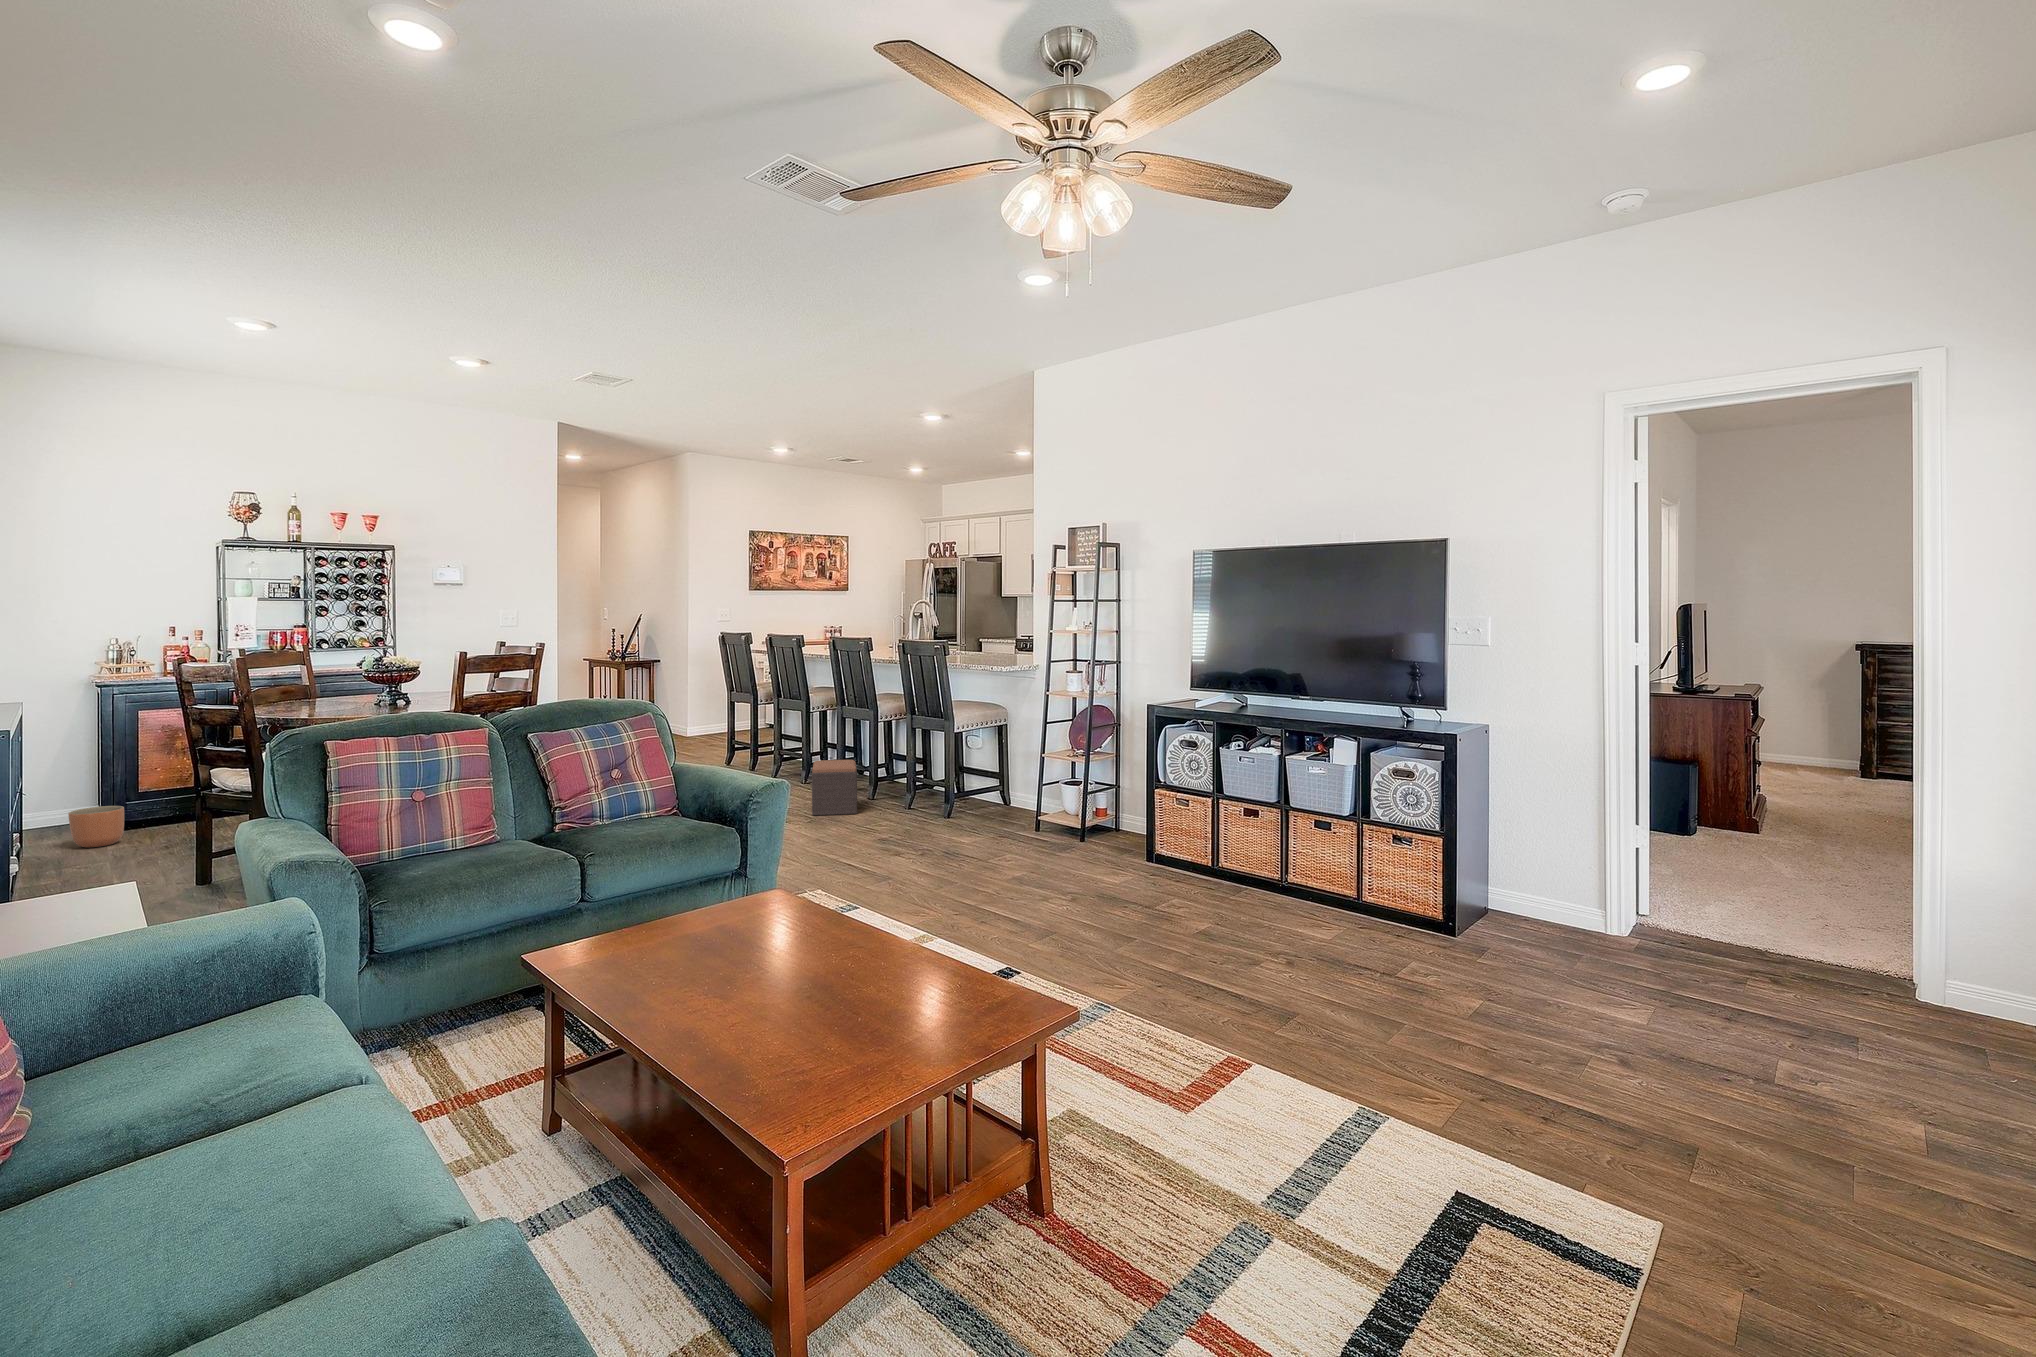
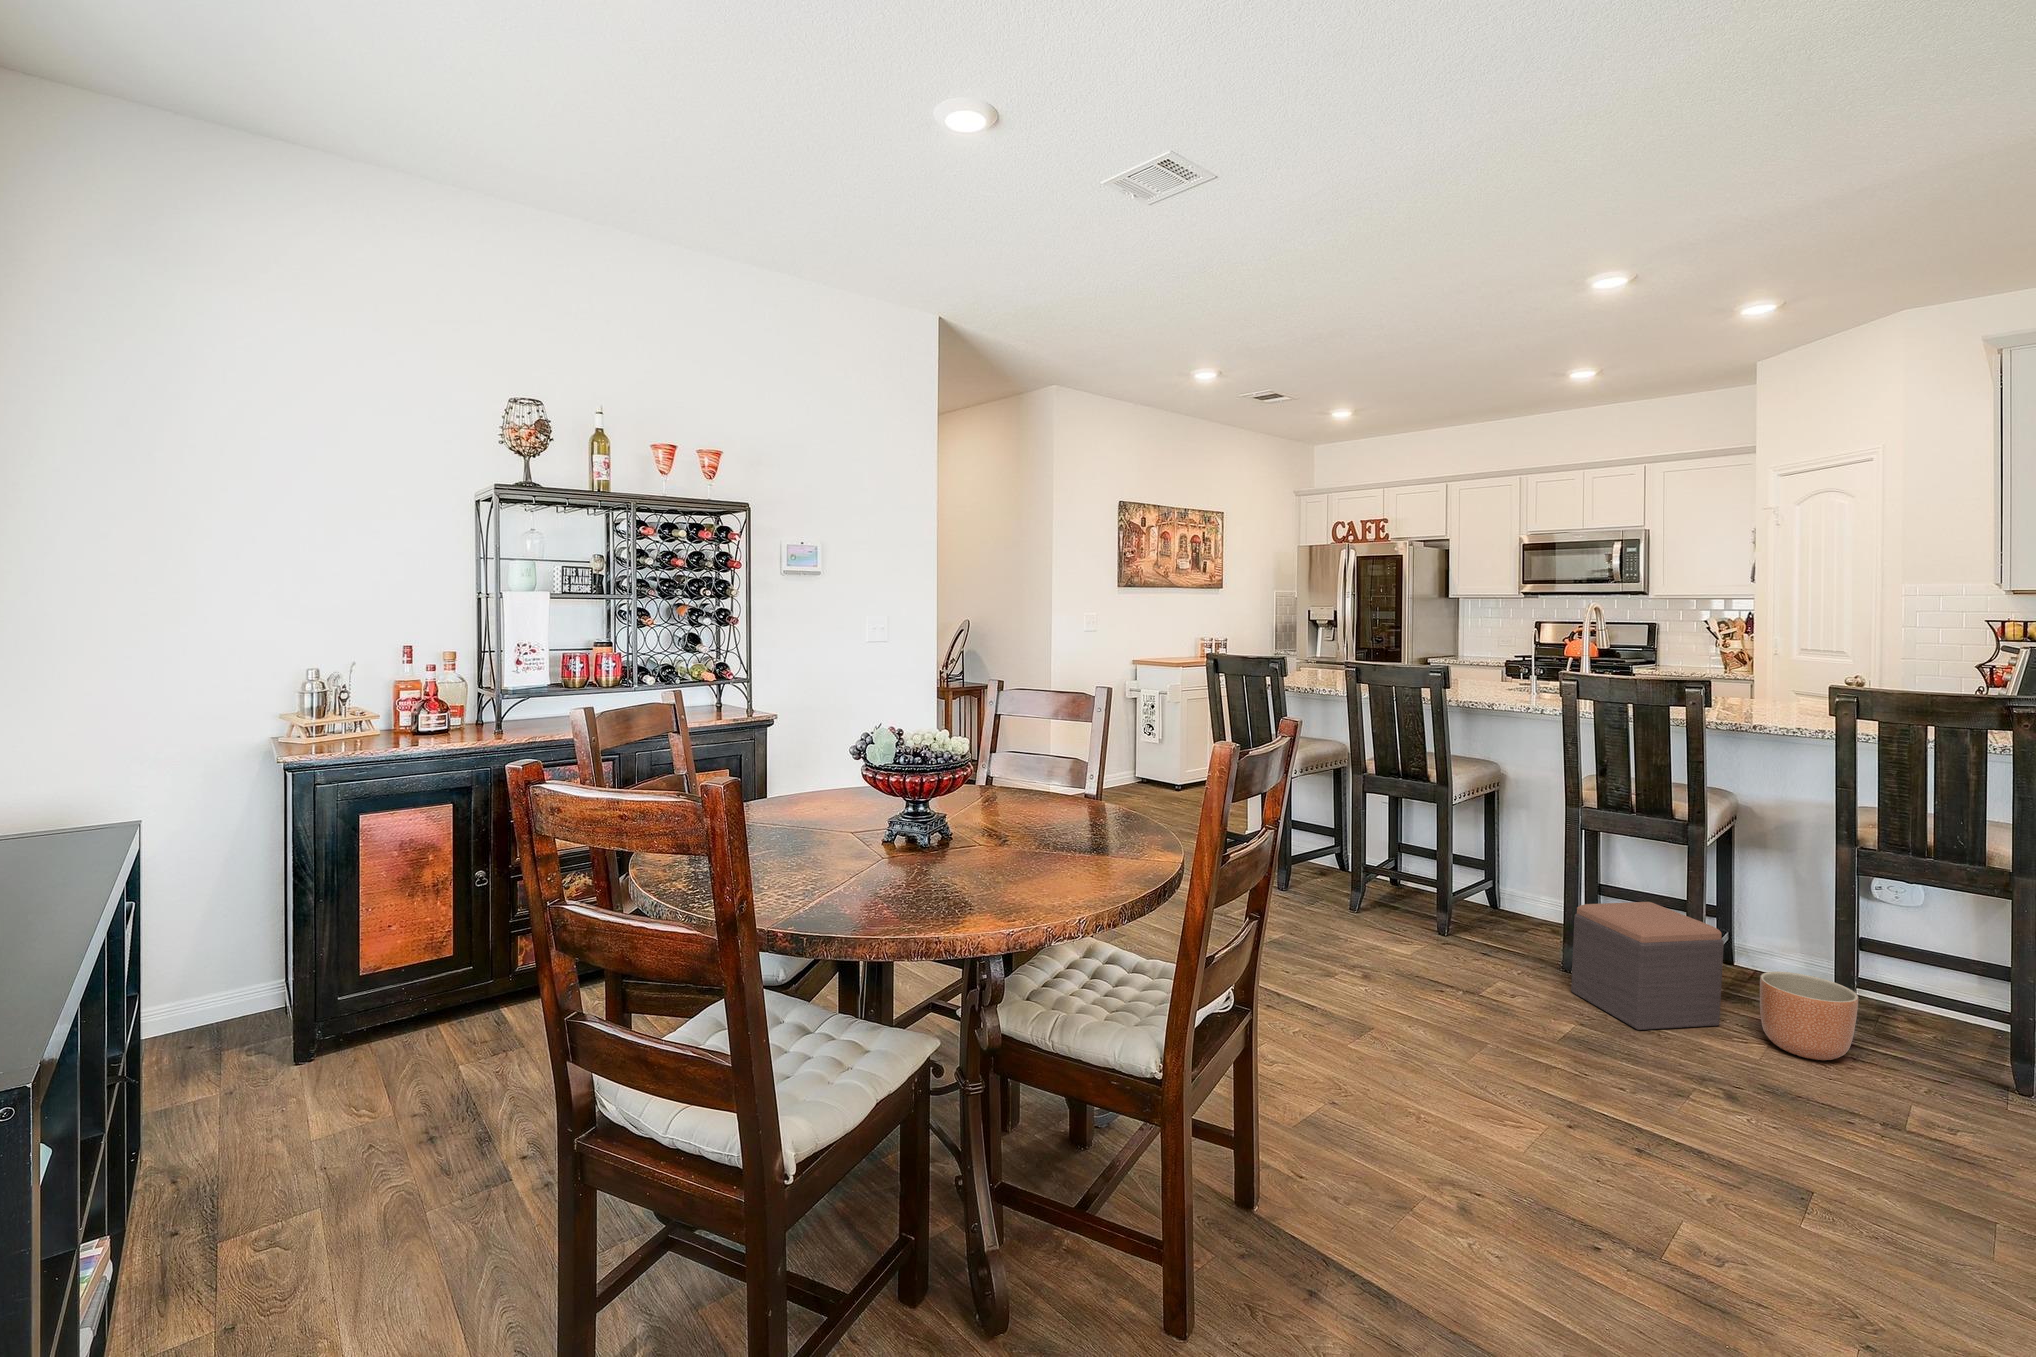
planter: present [68,806,124,848] -> present [1760,972,1858,1060]

